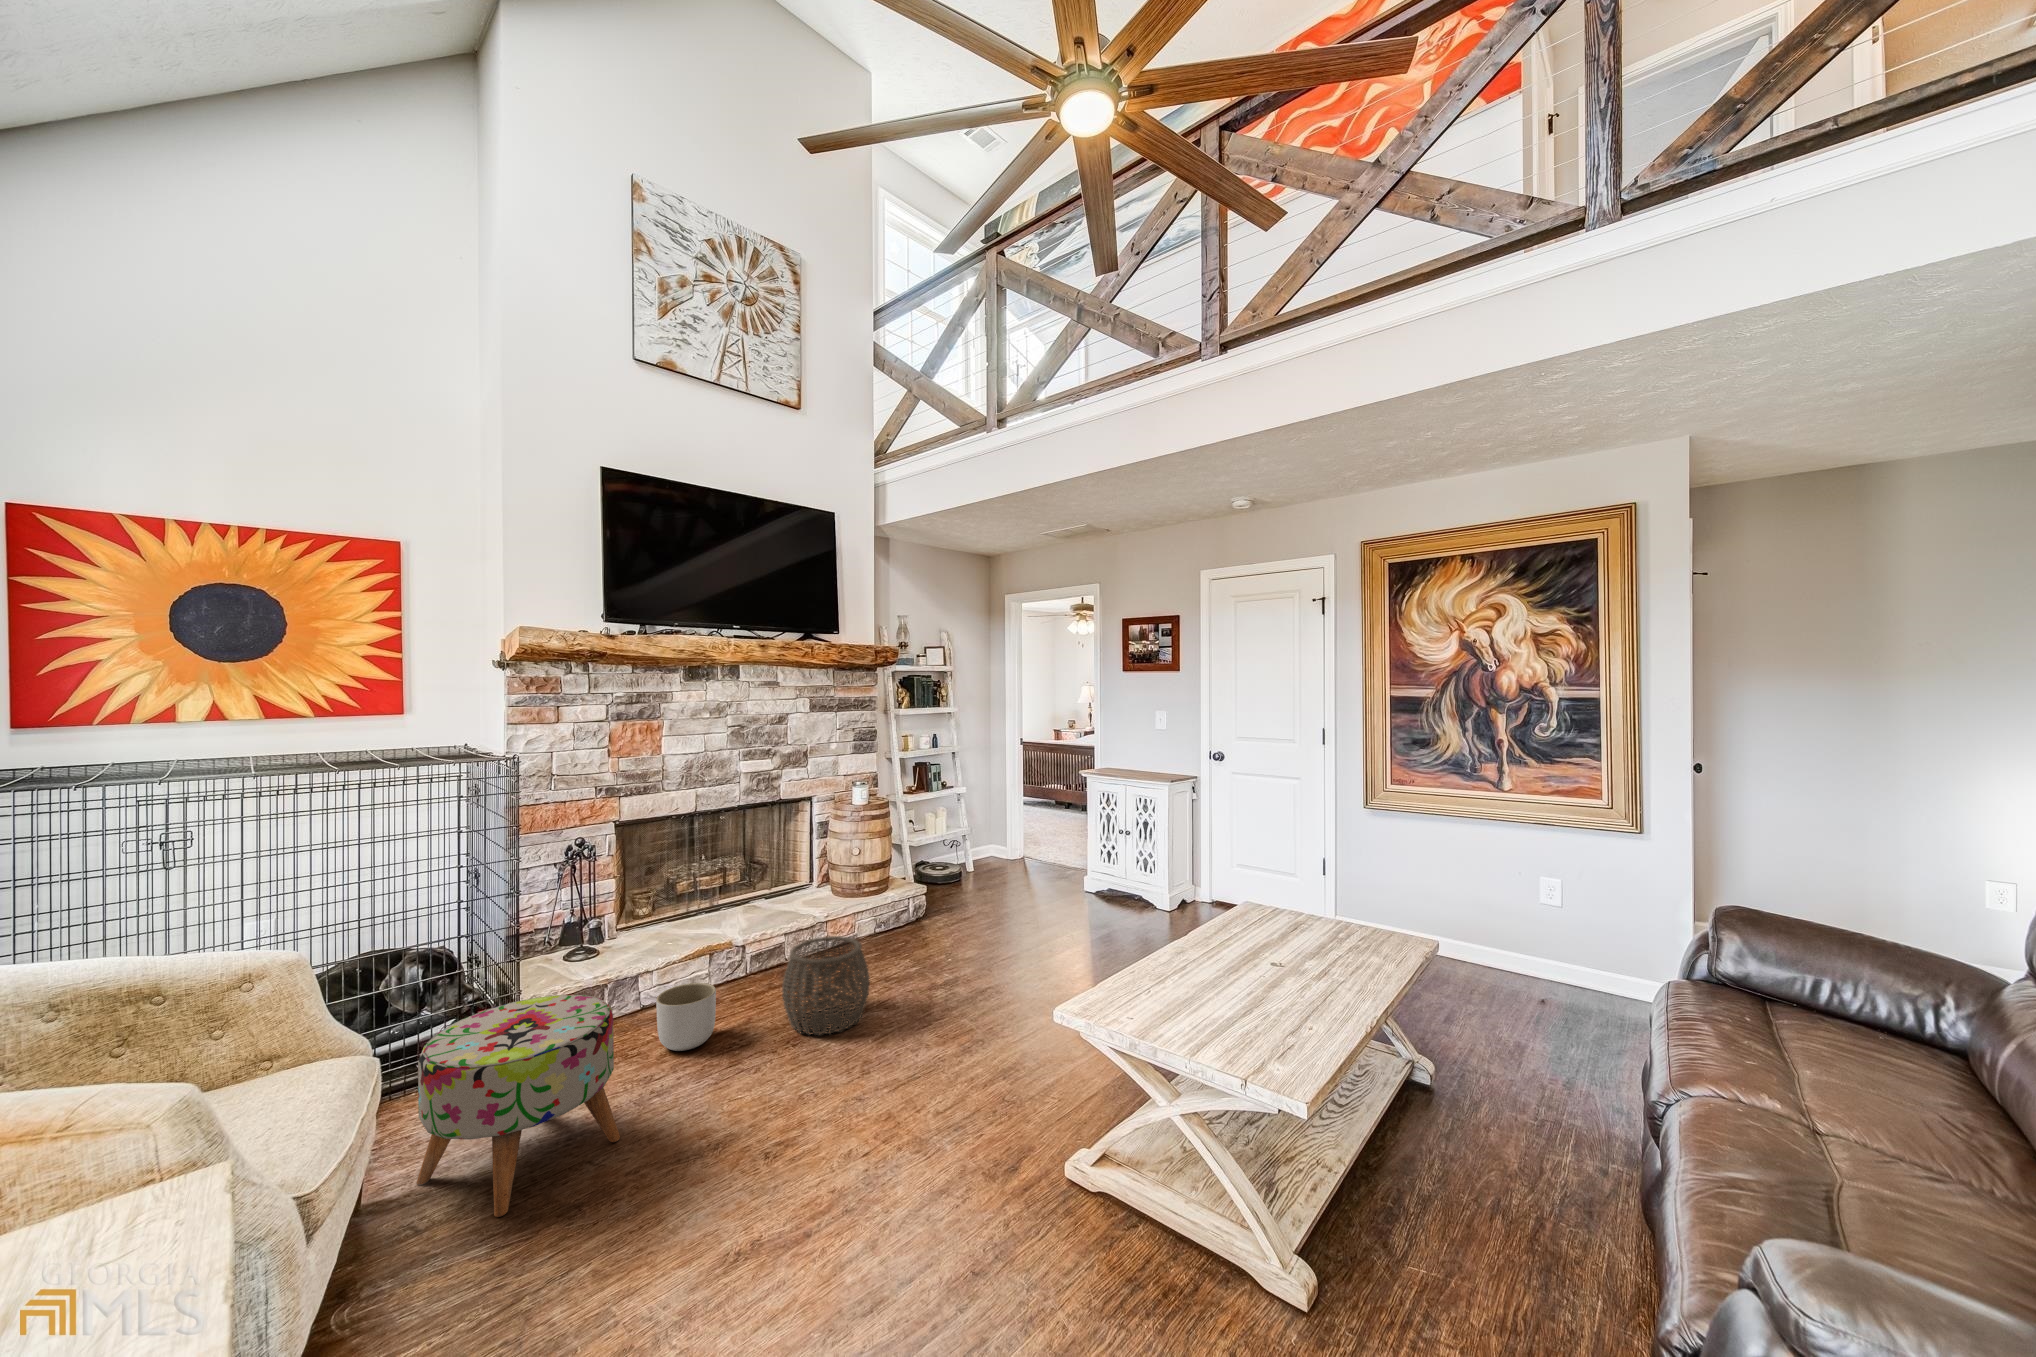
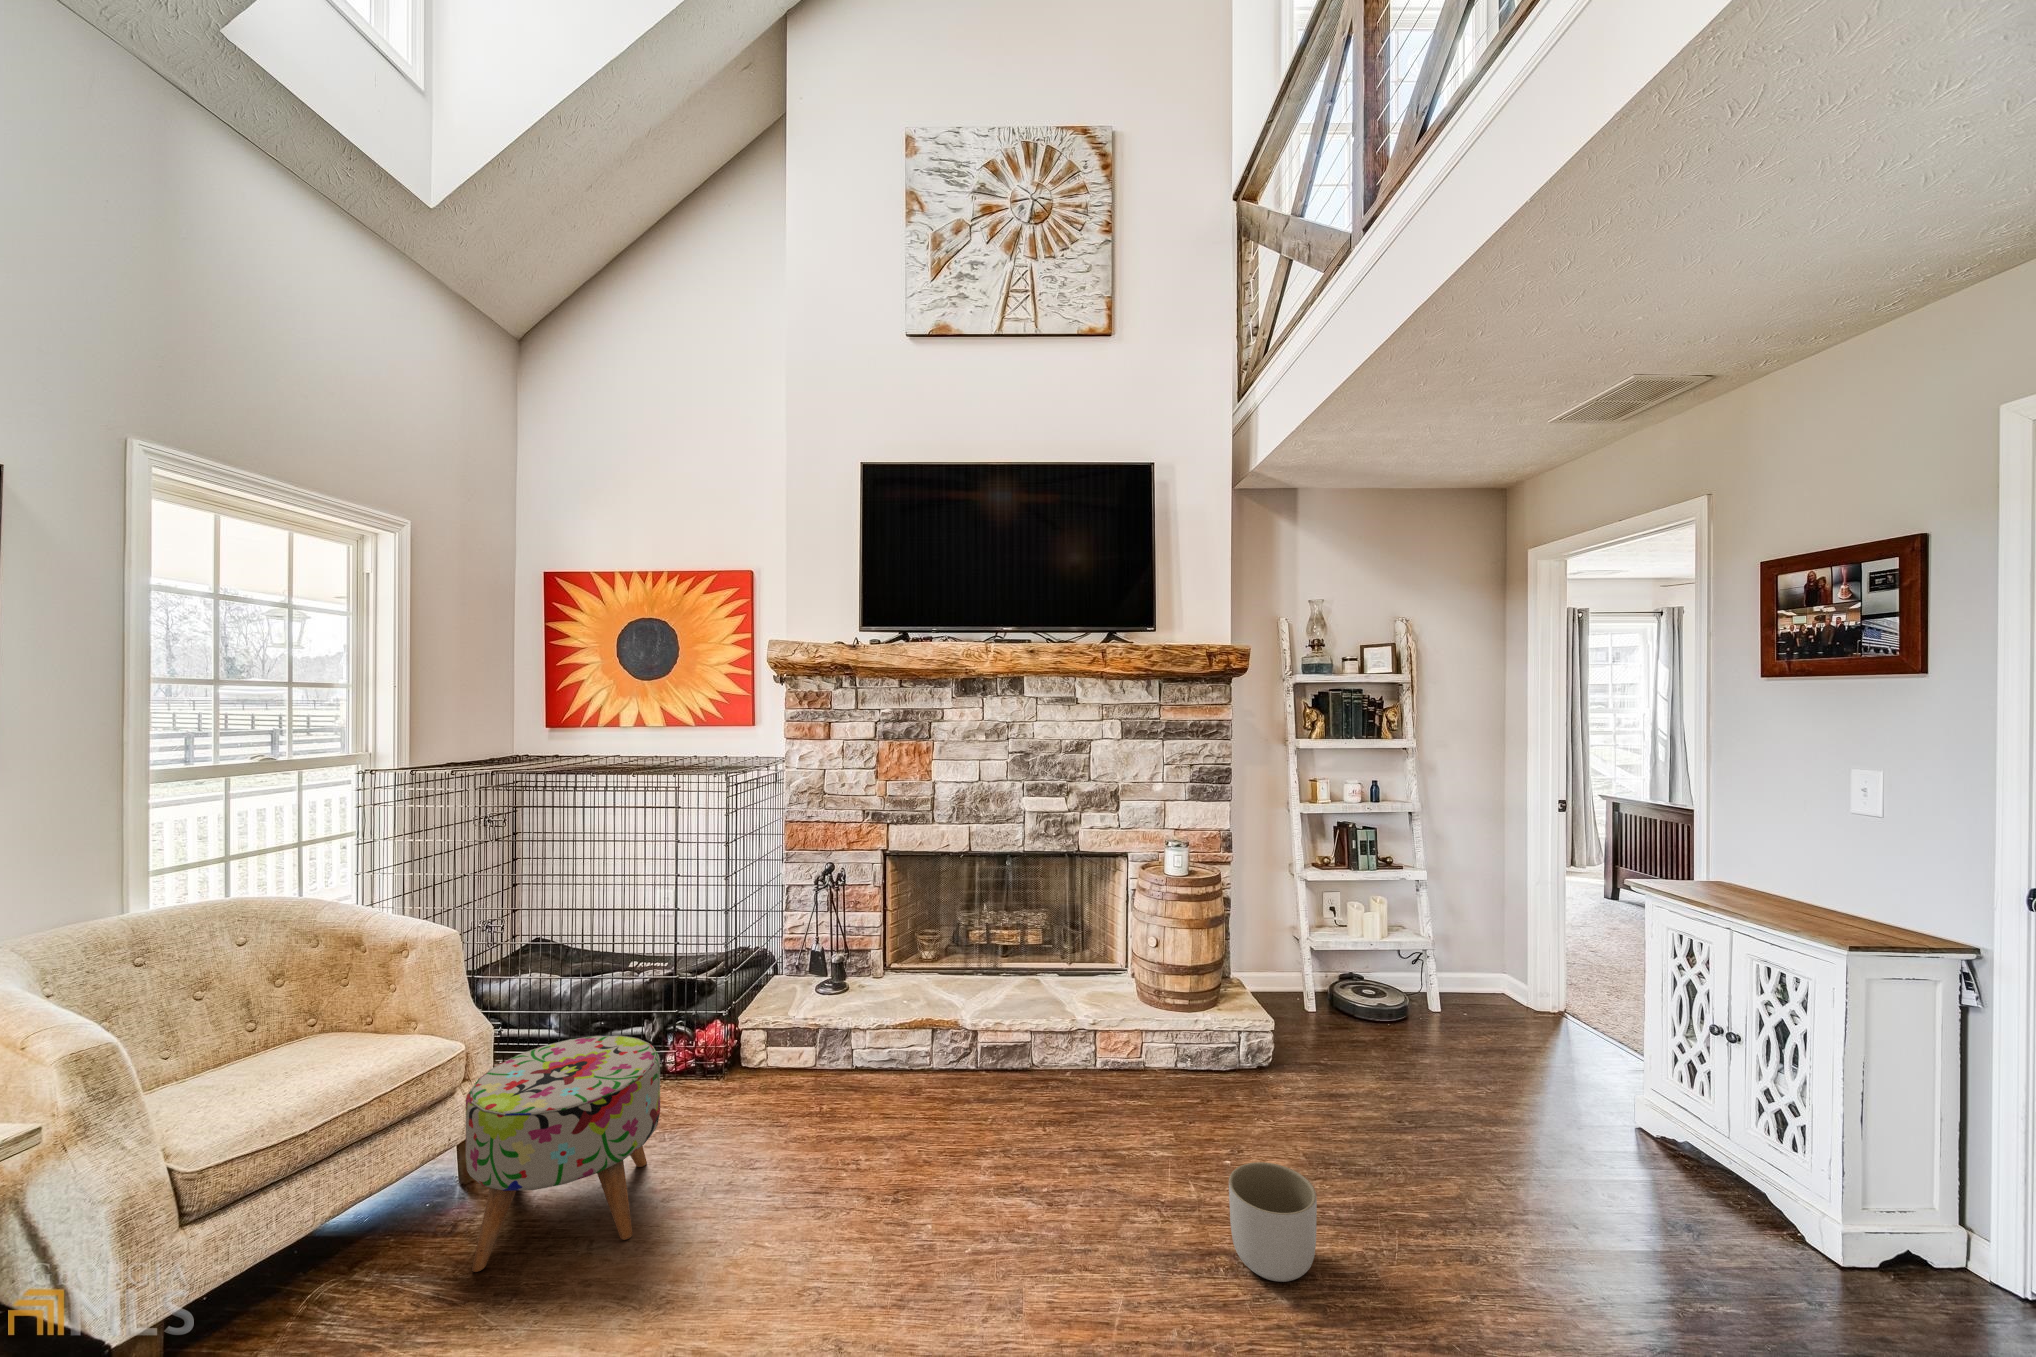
woven basket: present [782,936,870,1035] -> none [900,1061,1024,1219]
planter: present [656,983,716,1051] -> present [1229,1162,1317,1282]

